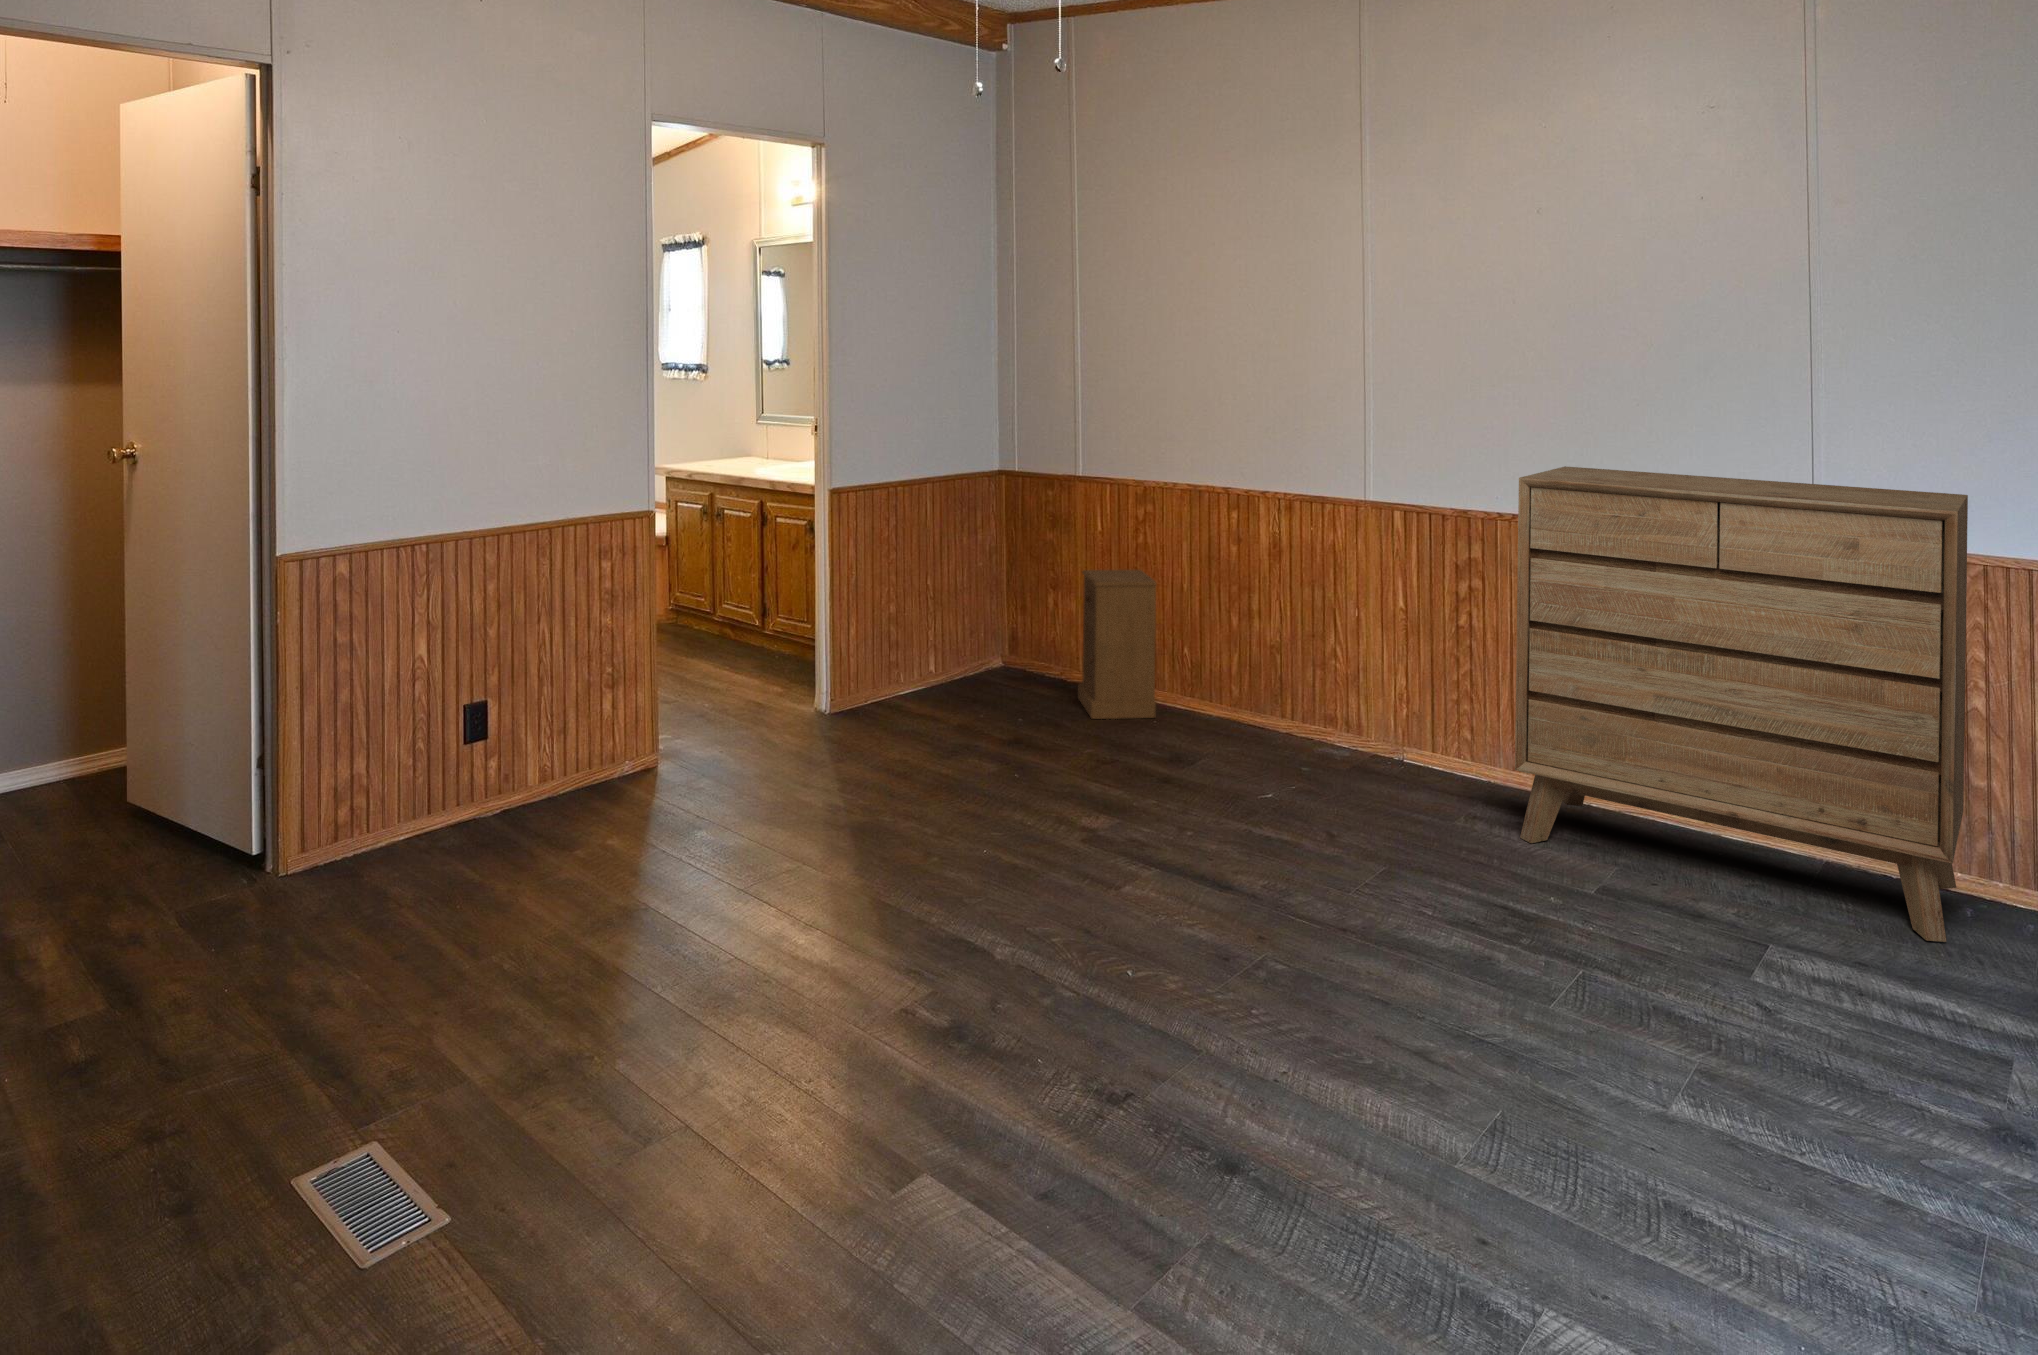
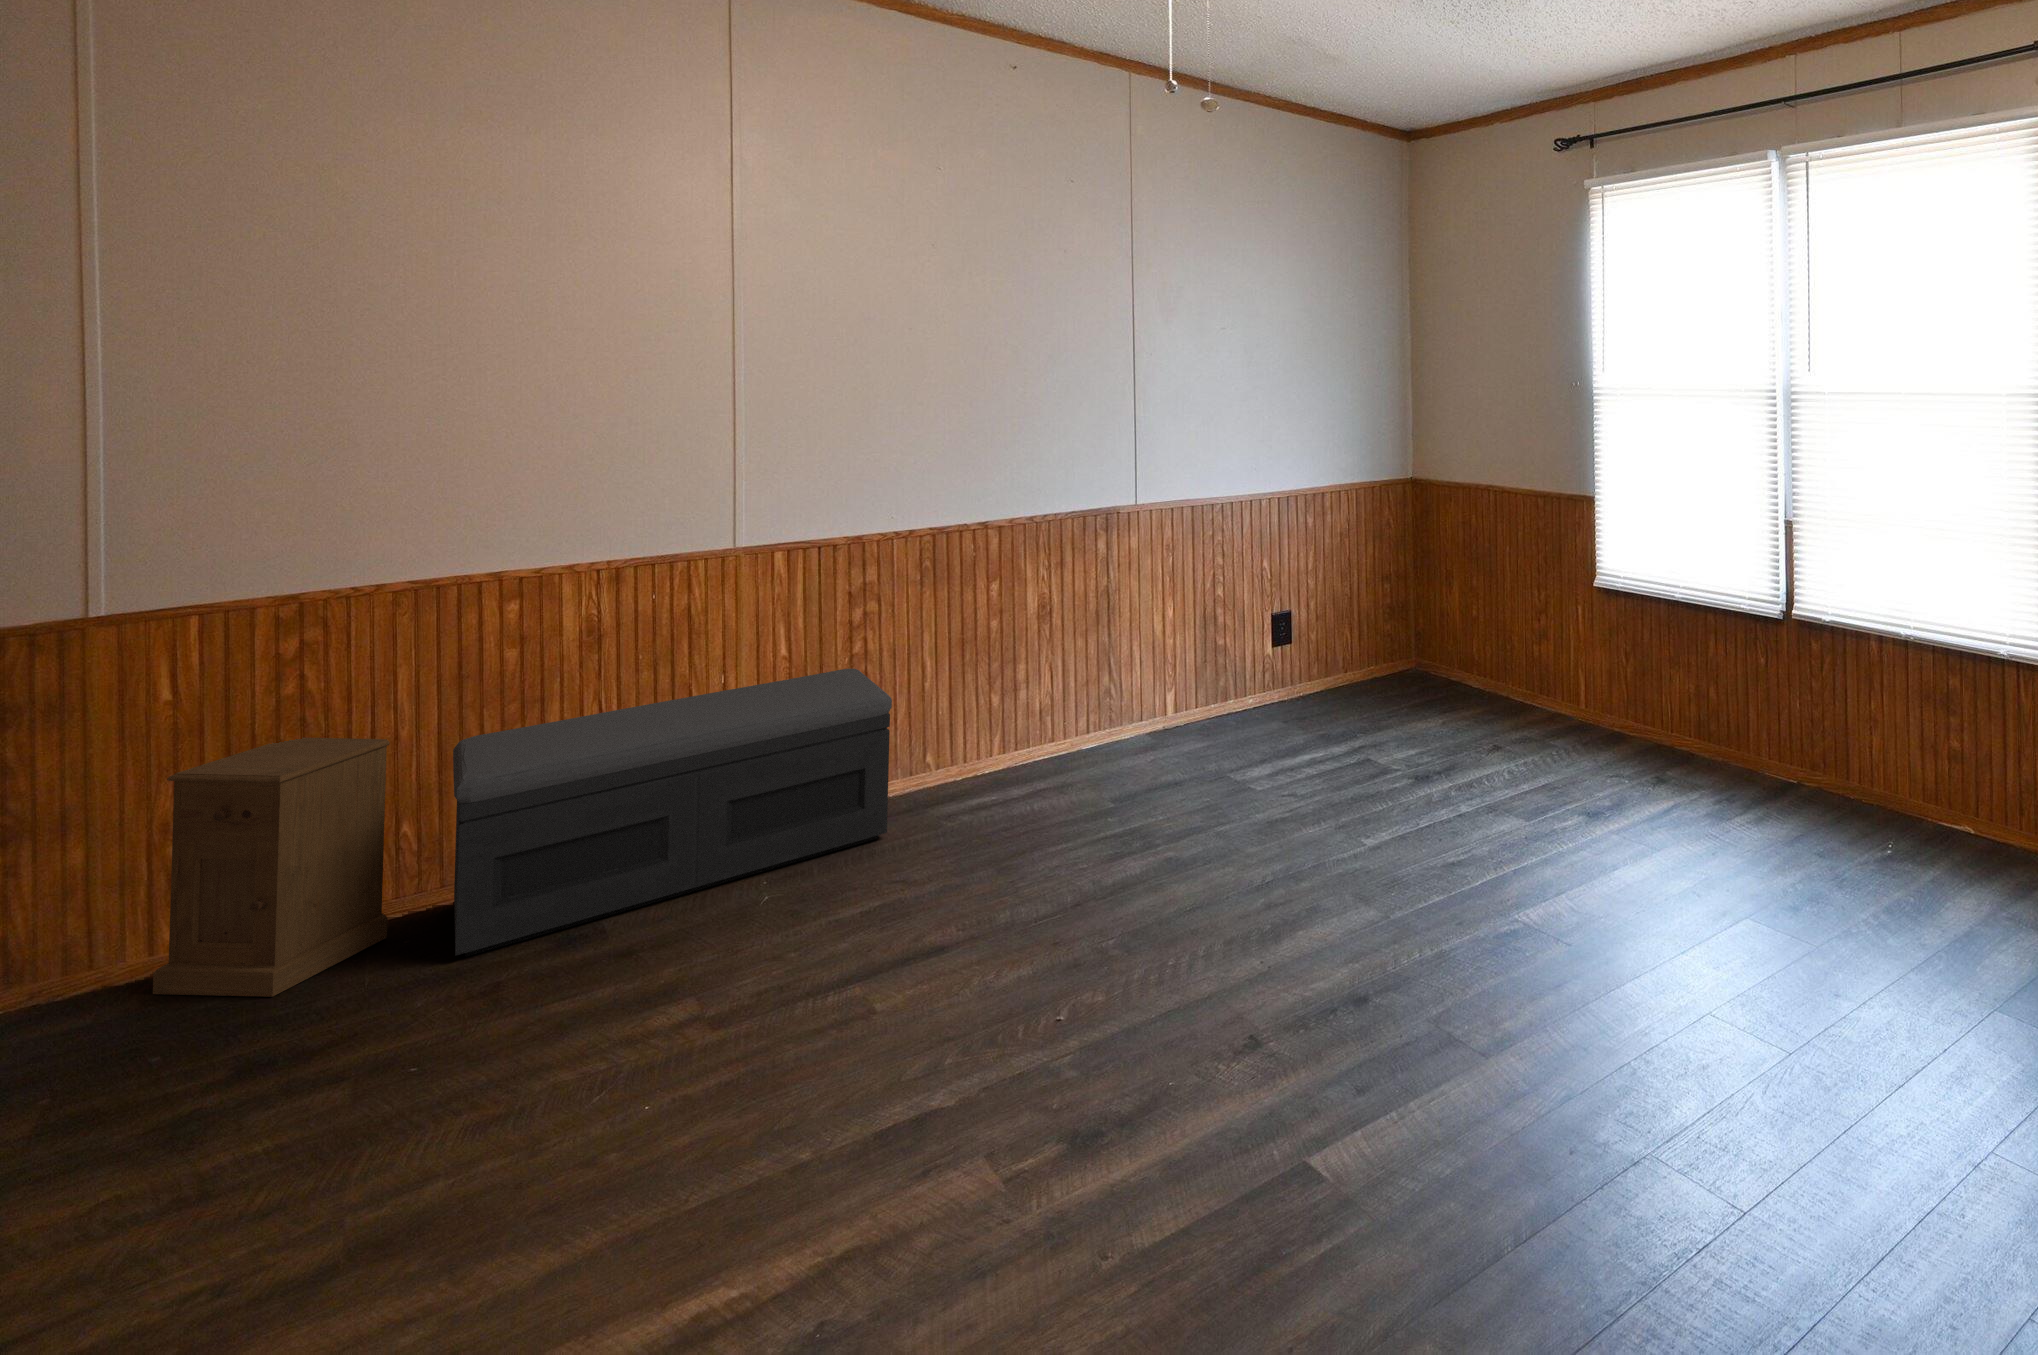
dresser: present [1515,466,1968,942] -> none [964,465,1284,813]
storage bench: none [1147,600,1457,800] -> present [453,669,892,957]

